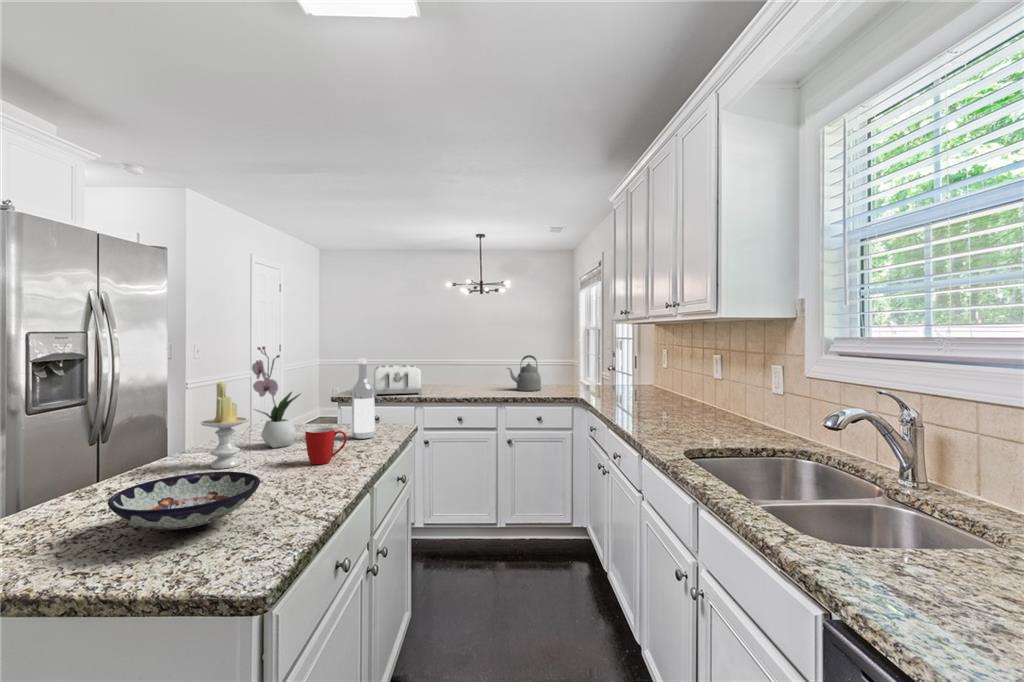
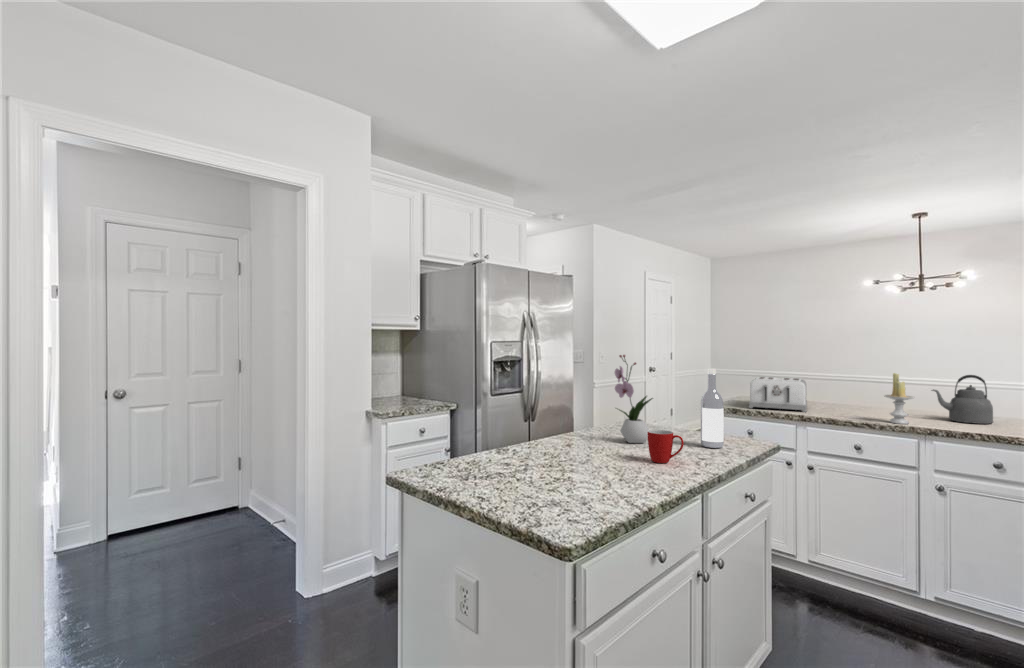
candle: present [201,382,249,469] -> present [884,373,914,424]
bowl: present [108,472,260,534] -> none [500,449,594,492]

